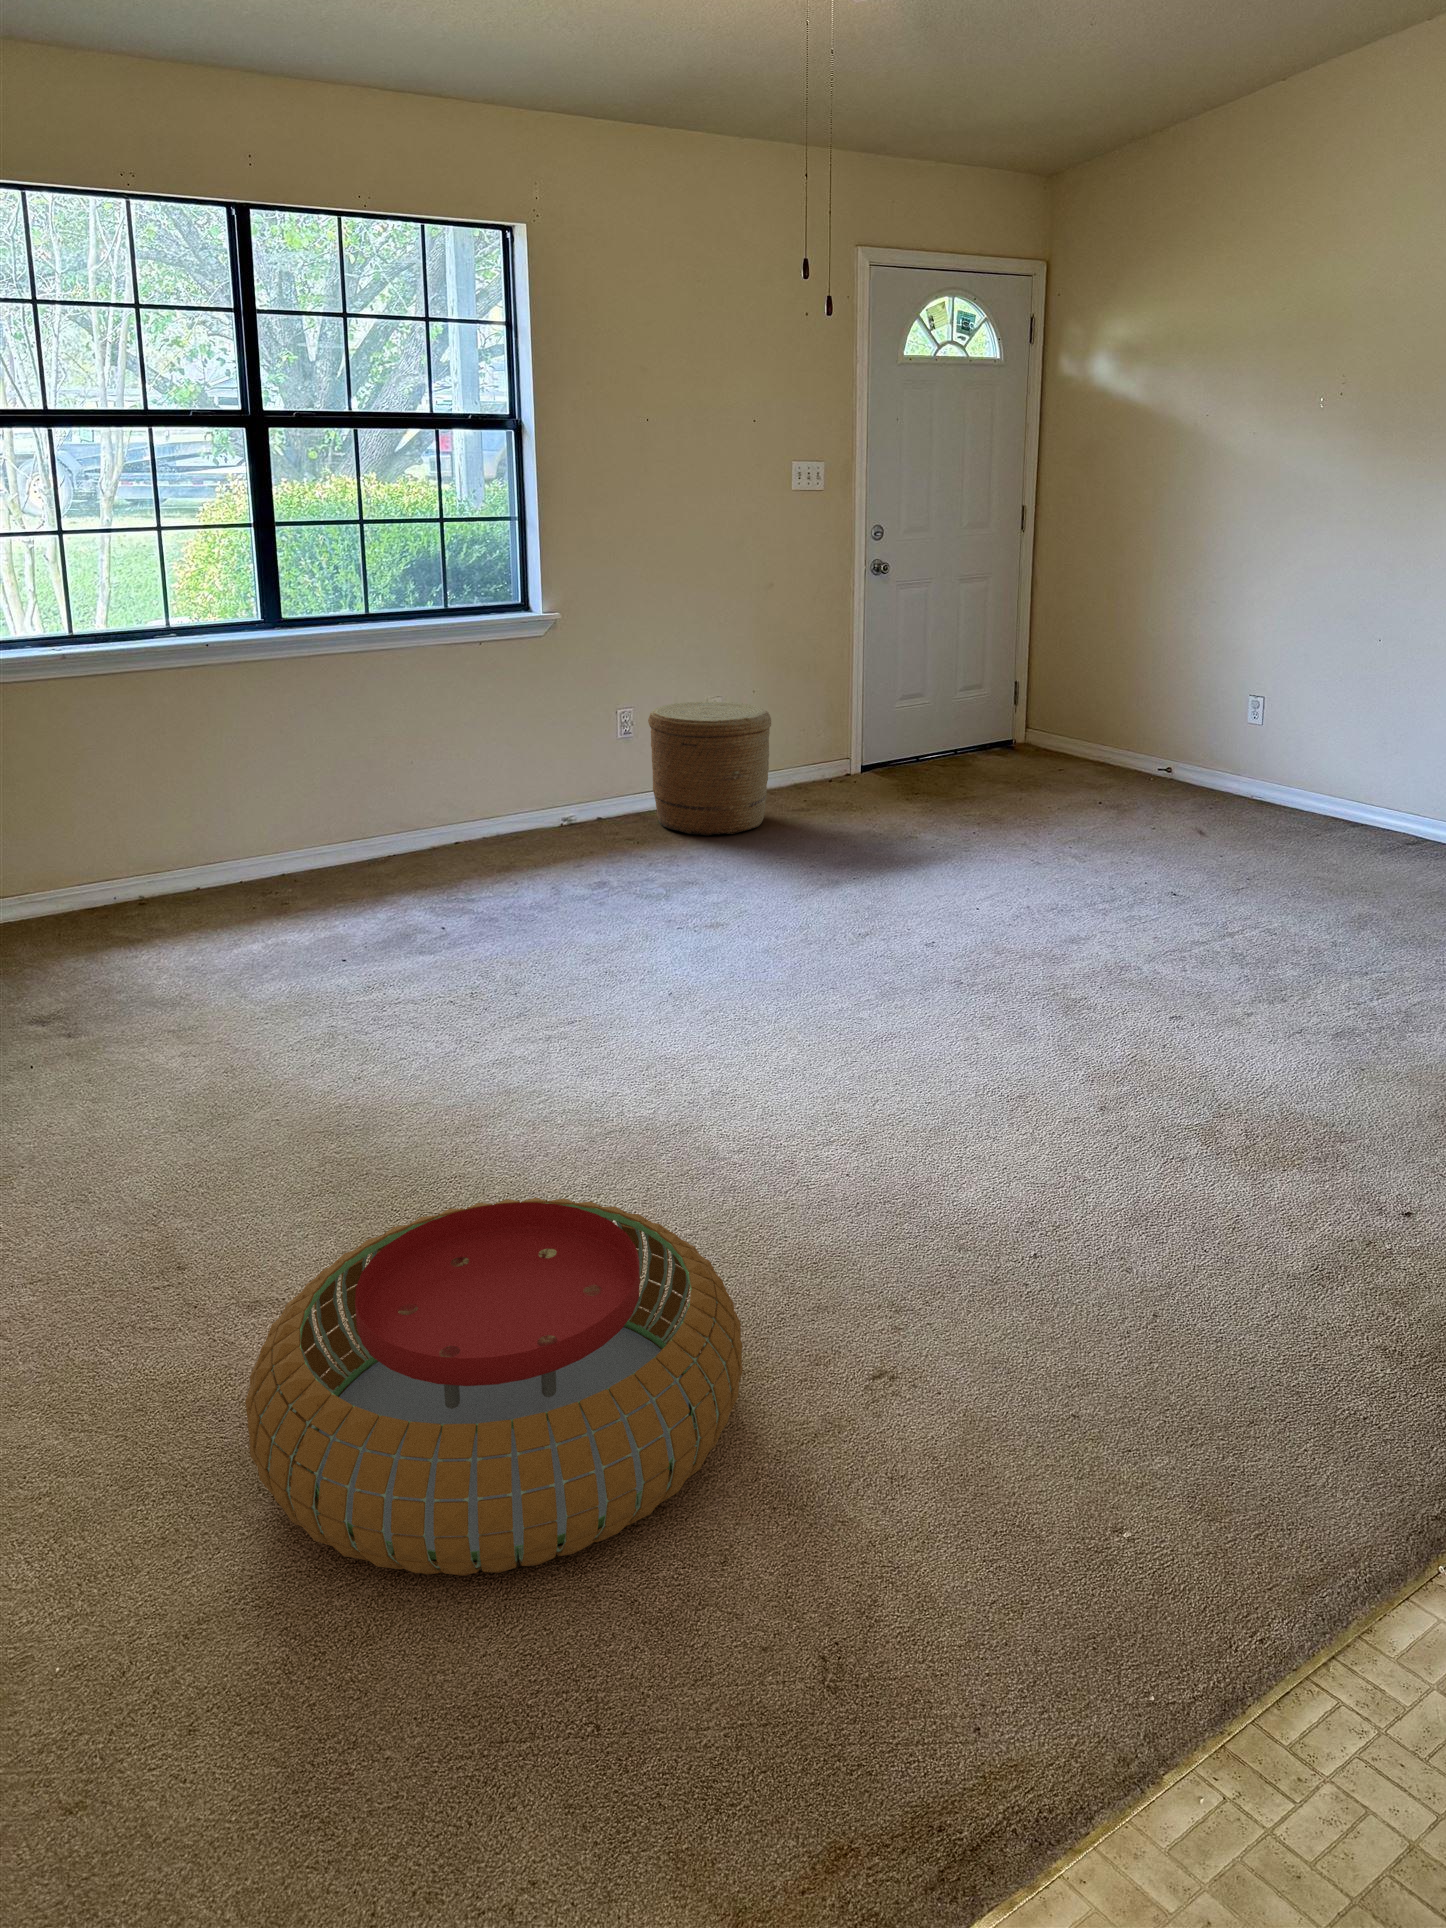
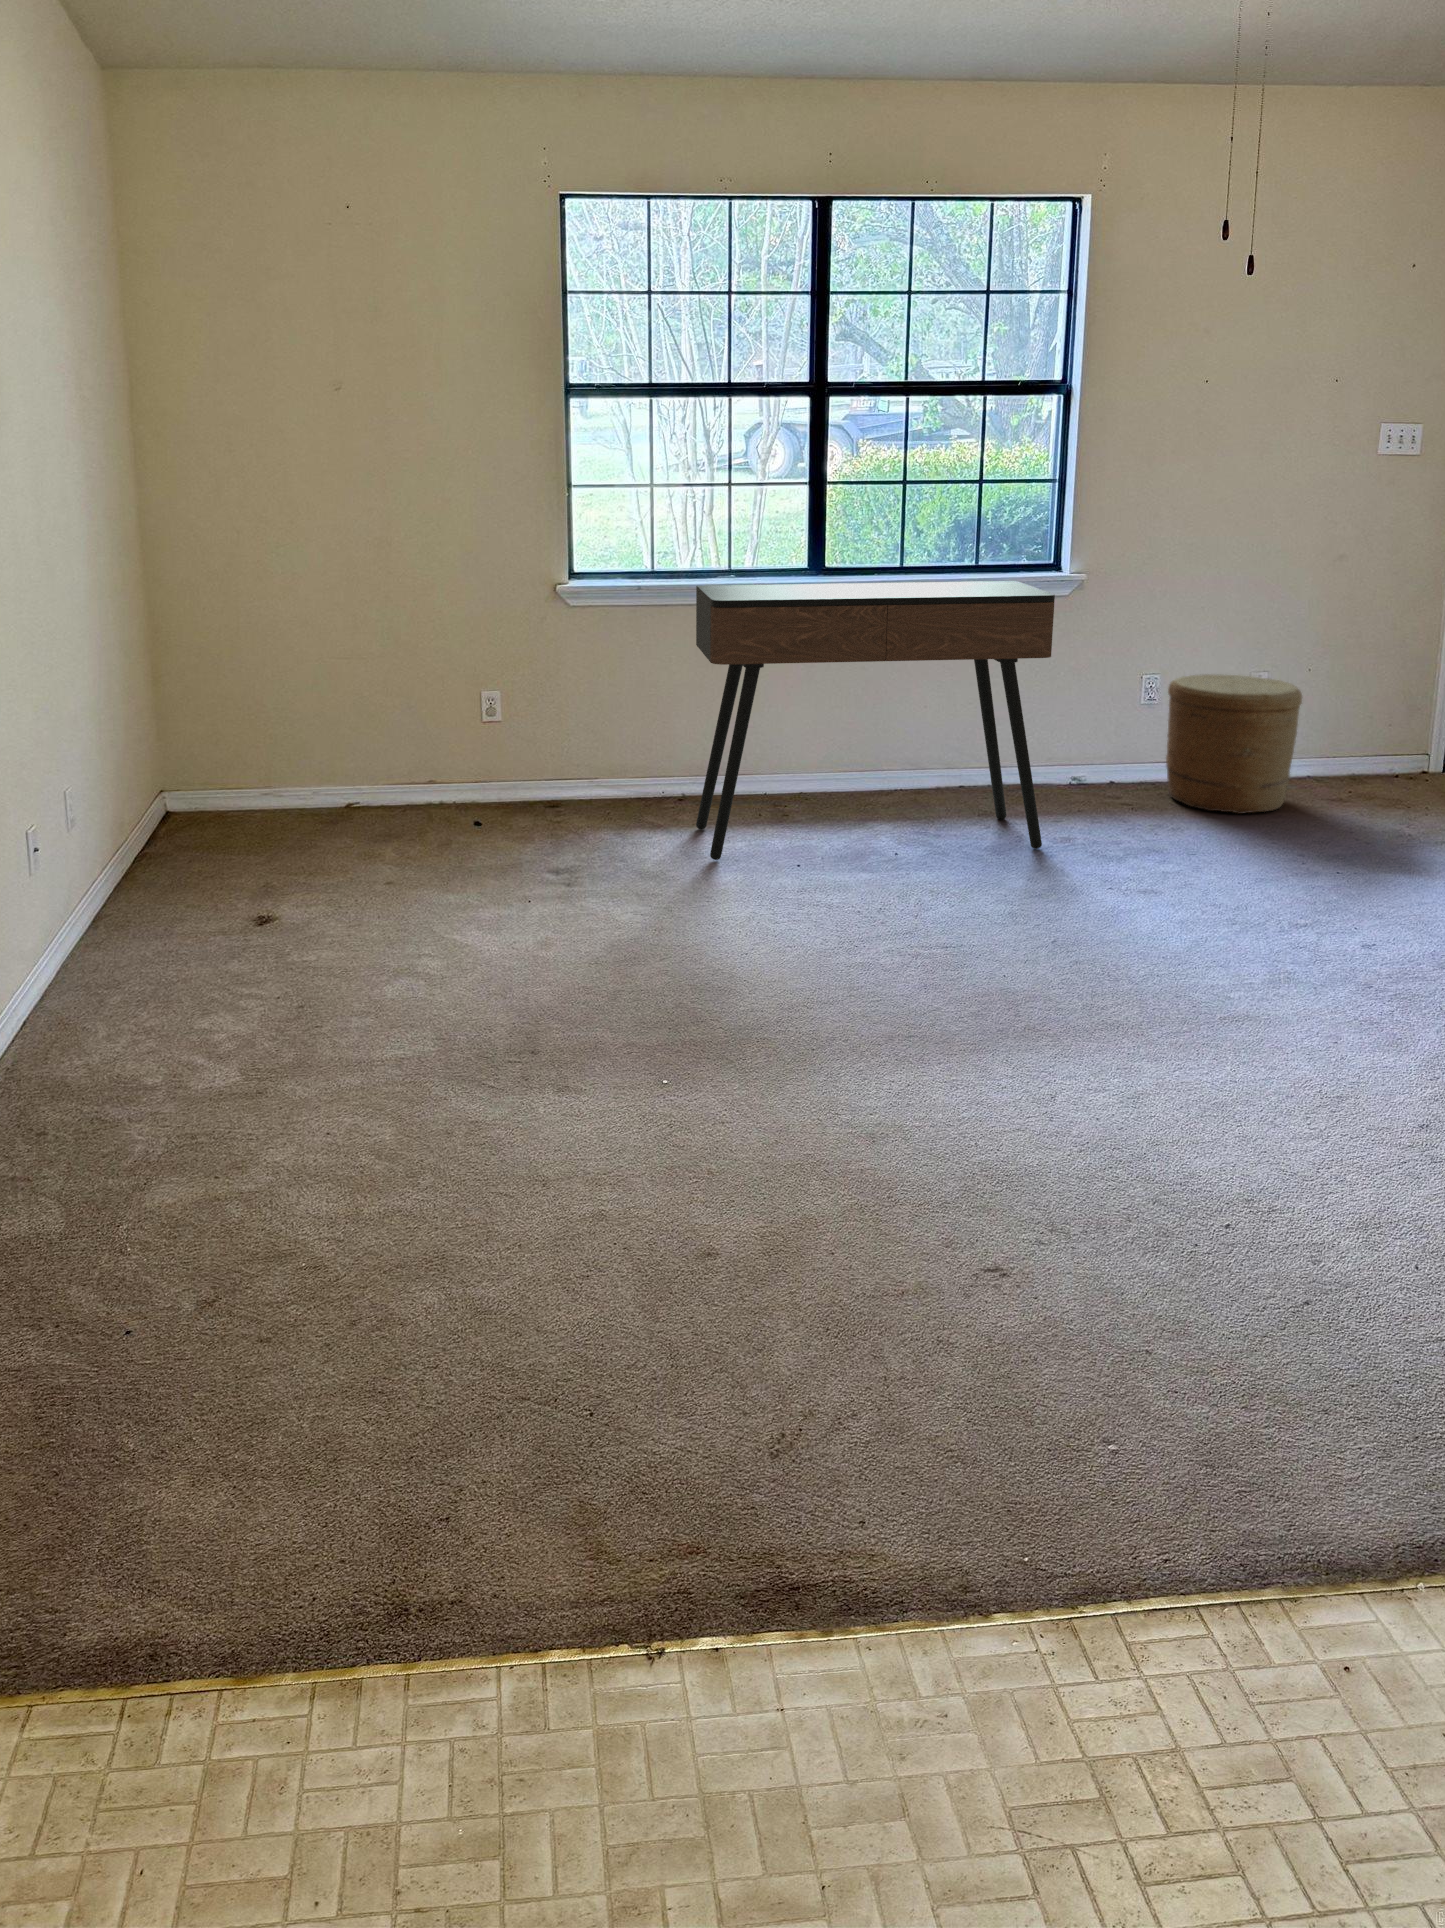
console table: none [149,624,584,981] -> present [696,581,1055,860]
pouf: present [245,1198,742,1576] -> none [502,1028,882,1286]

